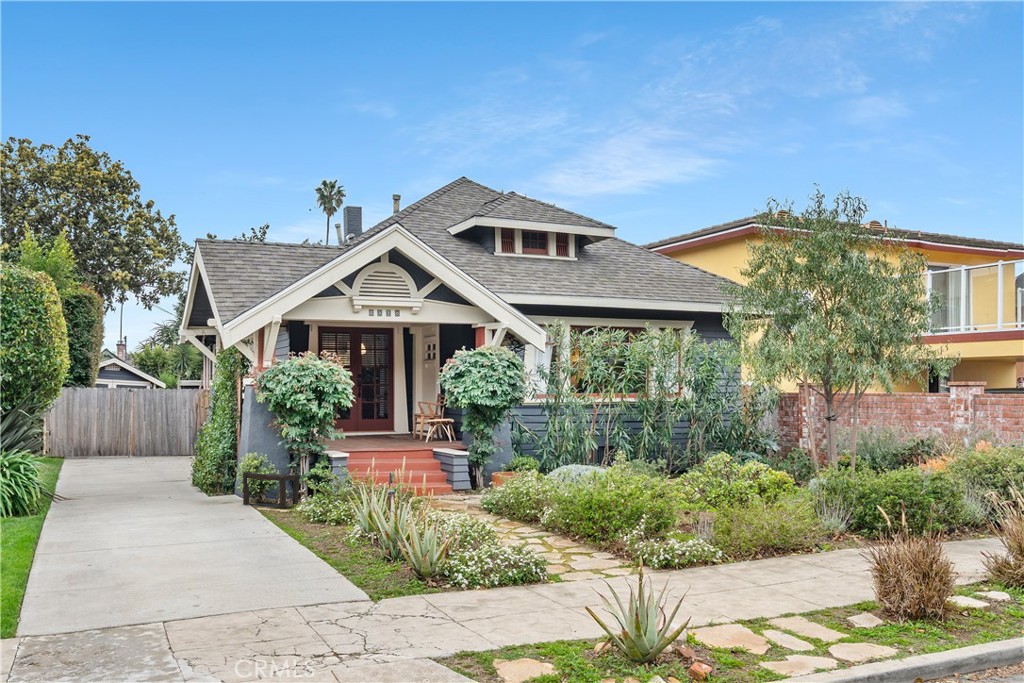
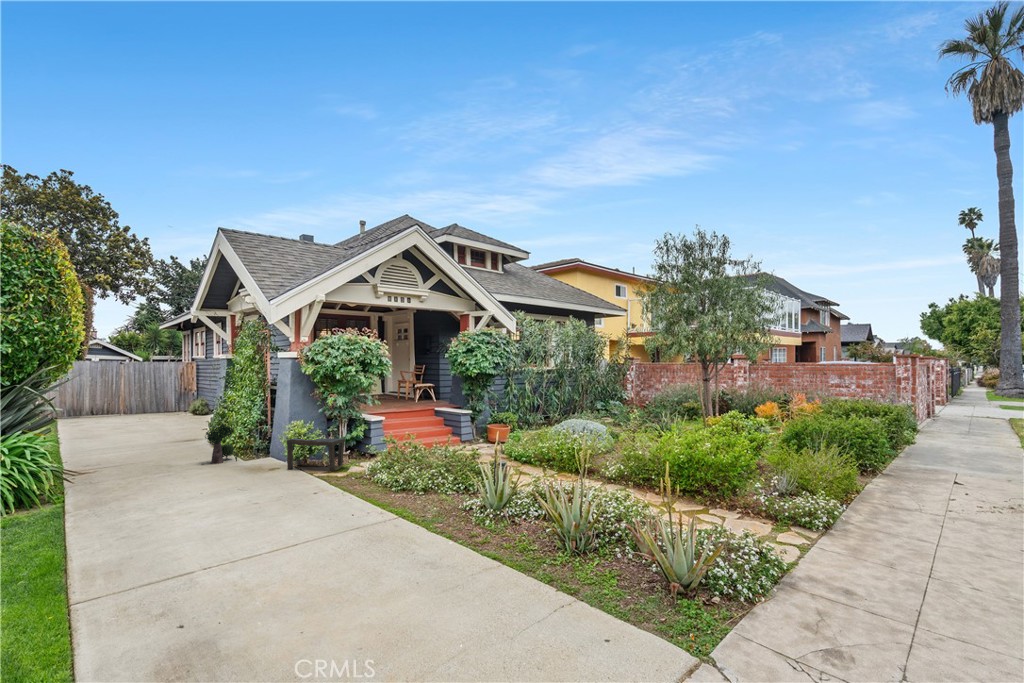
potted plant: none [174,454,206,496] -> present [205,423,238,464]

